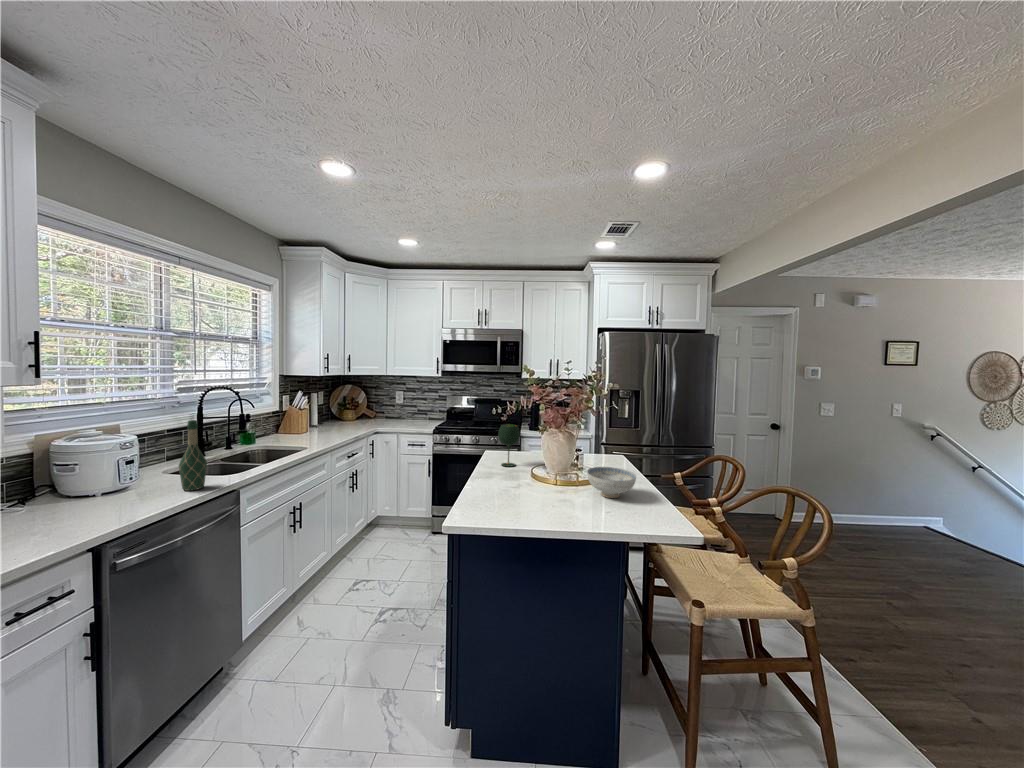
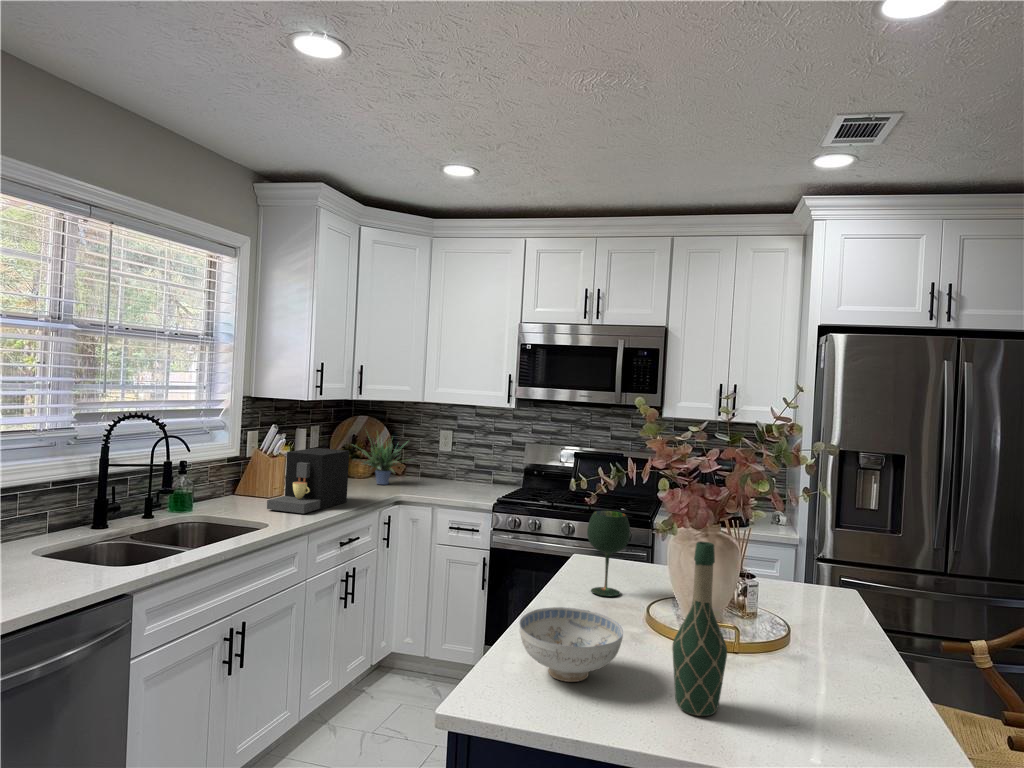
potted plant: none [345,390,386,423] -> present [356,436,413,485]
coffee maker: none [303,403,349,441] -> present [267,448,349,513]
wine bottle: present [179,420,207,491] -> present [672,541,727,716]
ceramic bowl: present [587,467,636,498] -> present [519,607,623,682]

